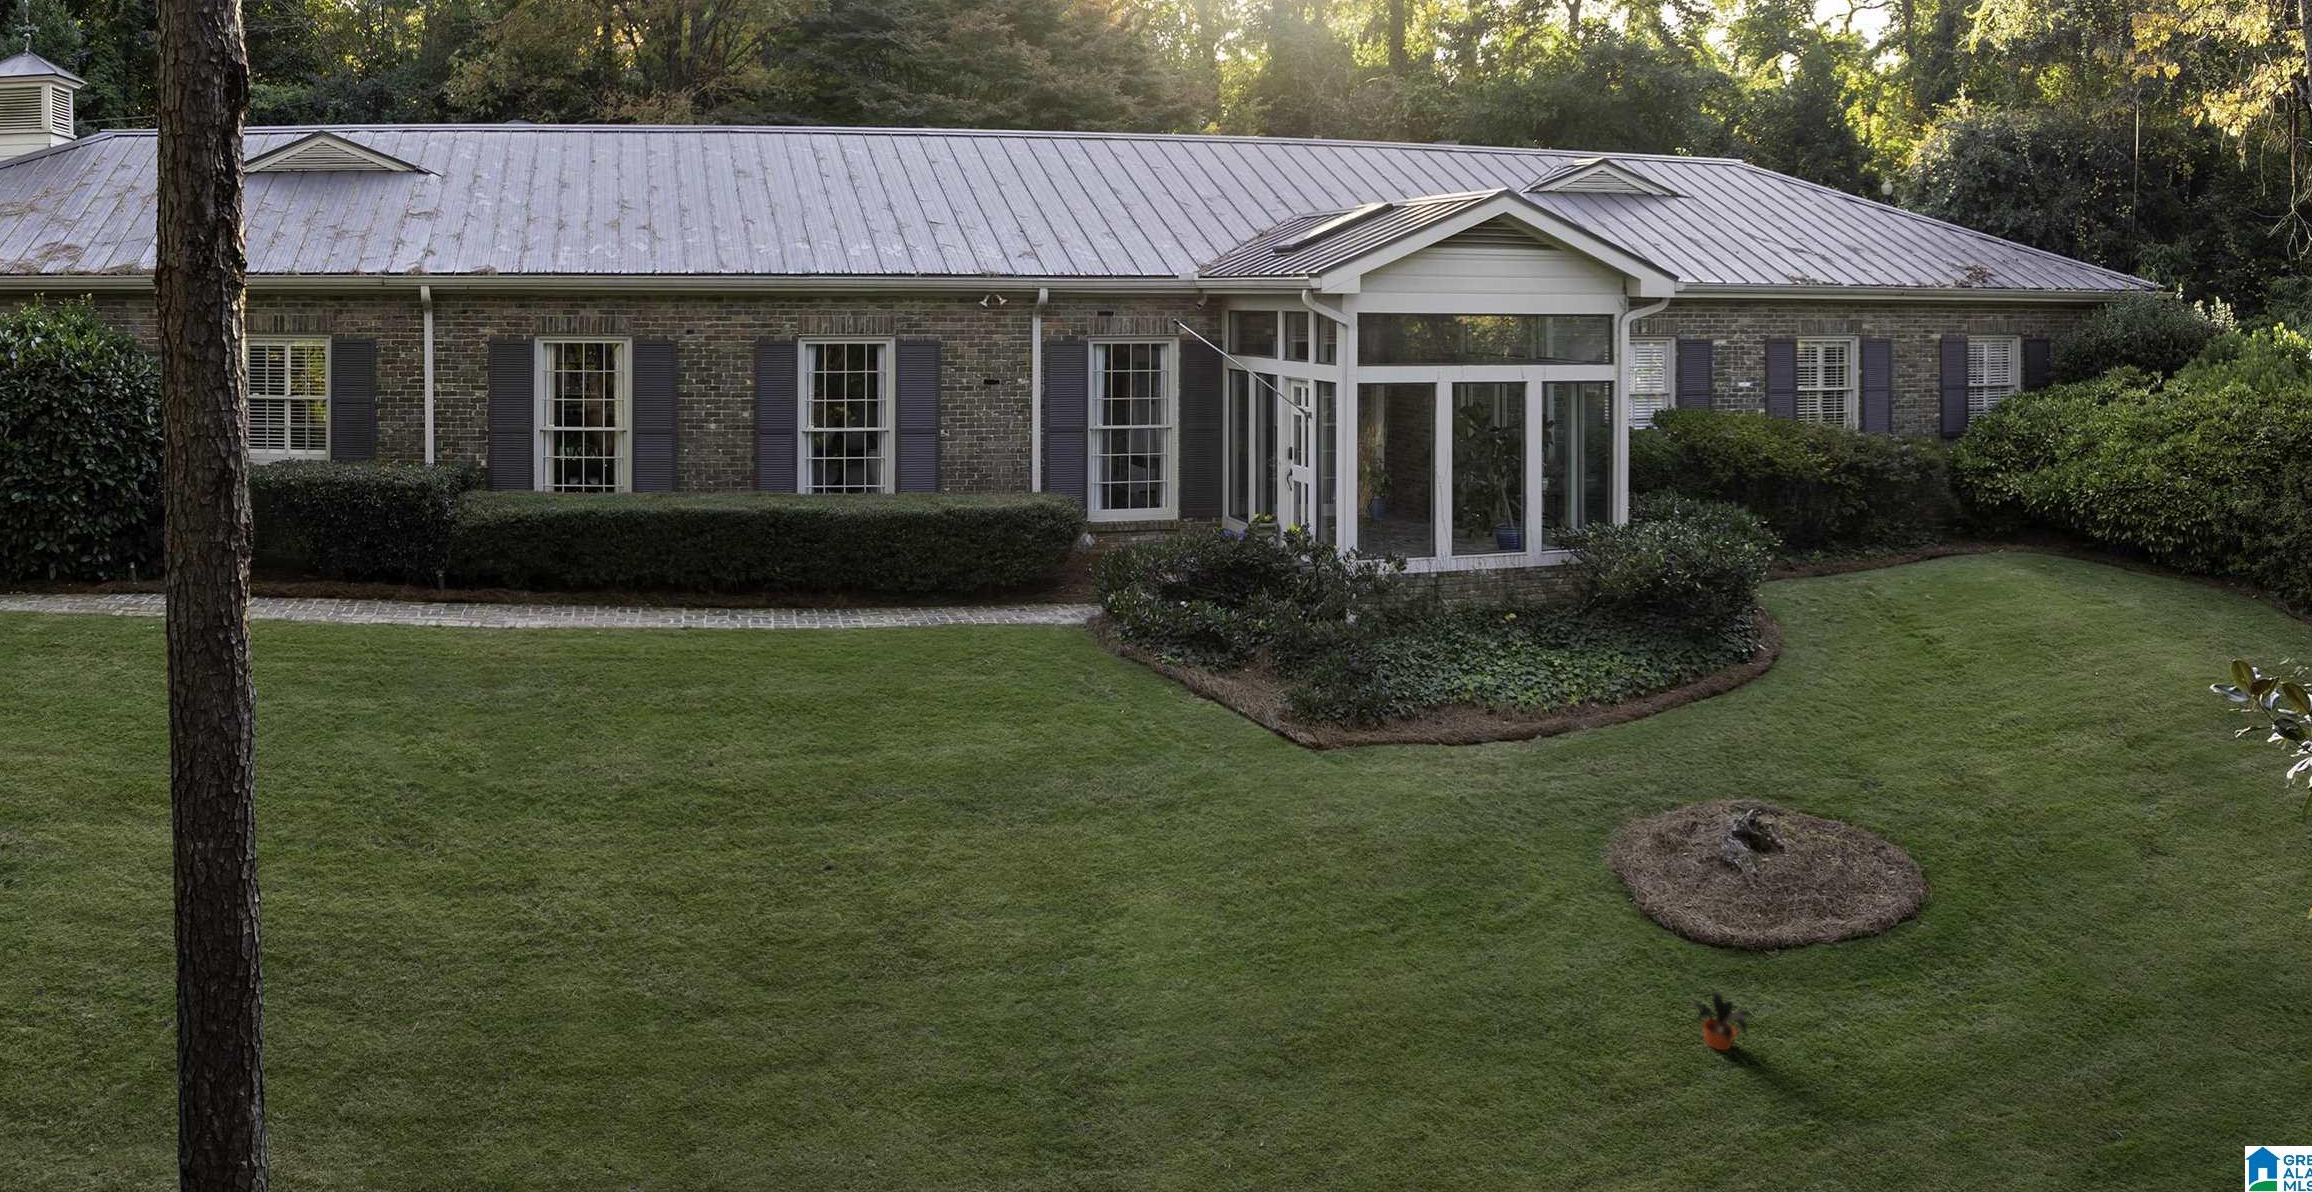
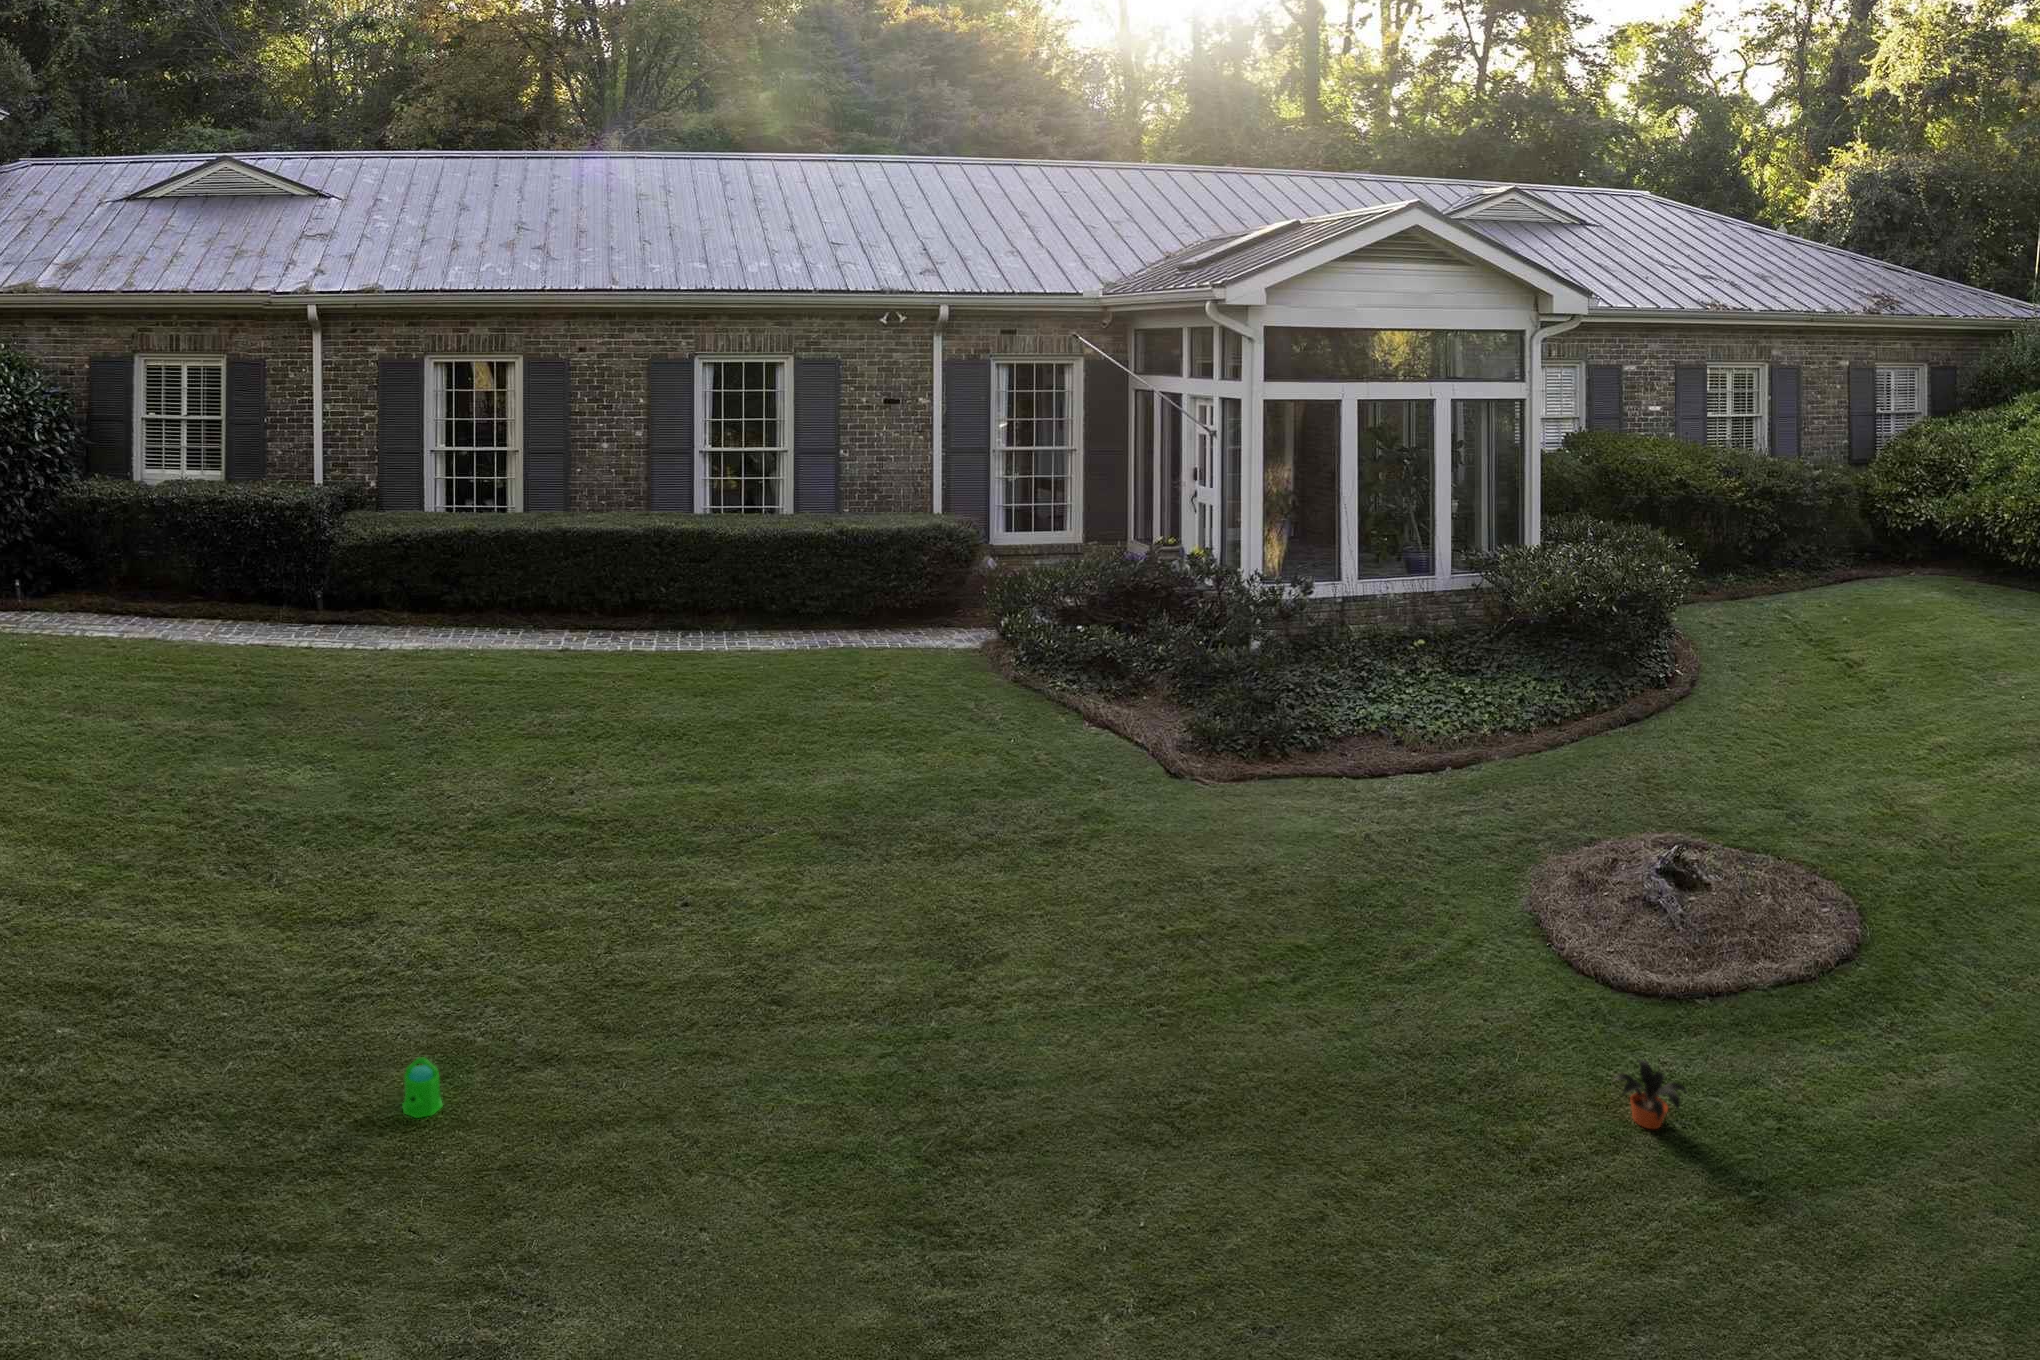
watering can: none [619,995,656,1047] -> present [402,1057,443,1118]

